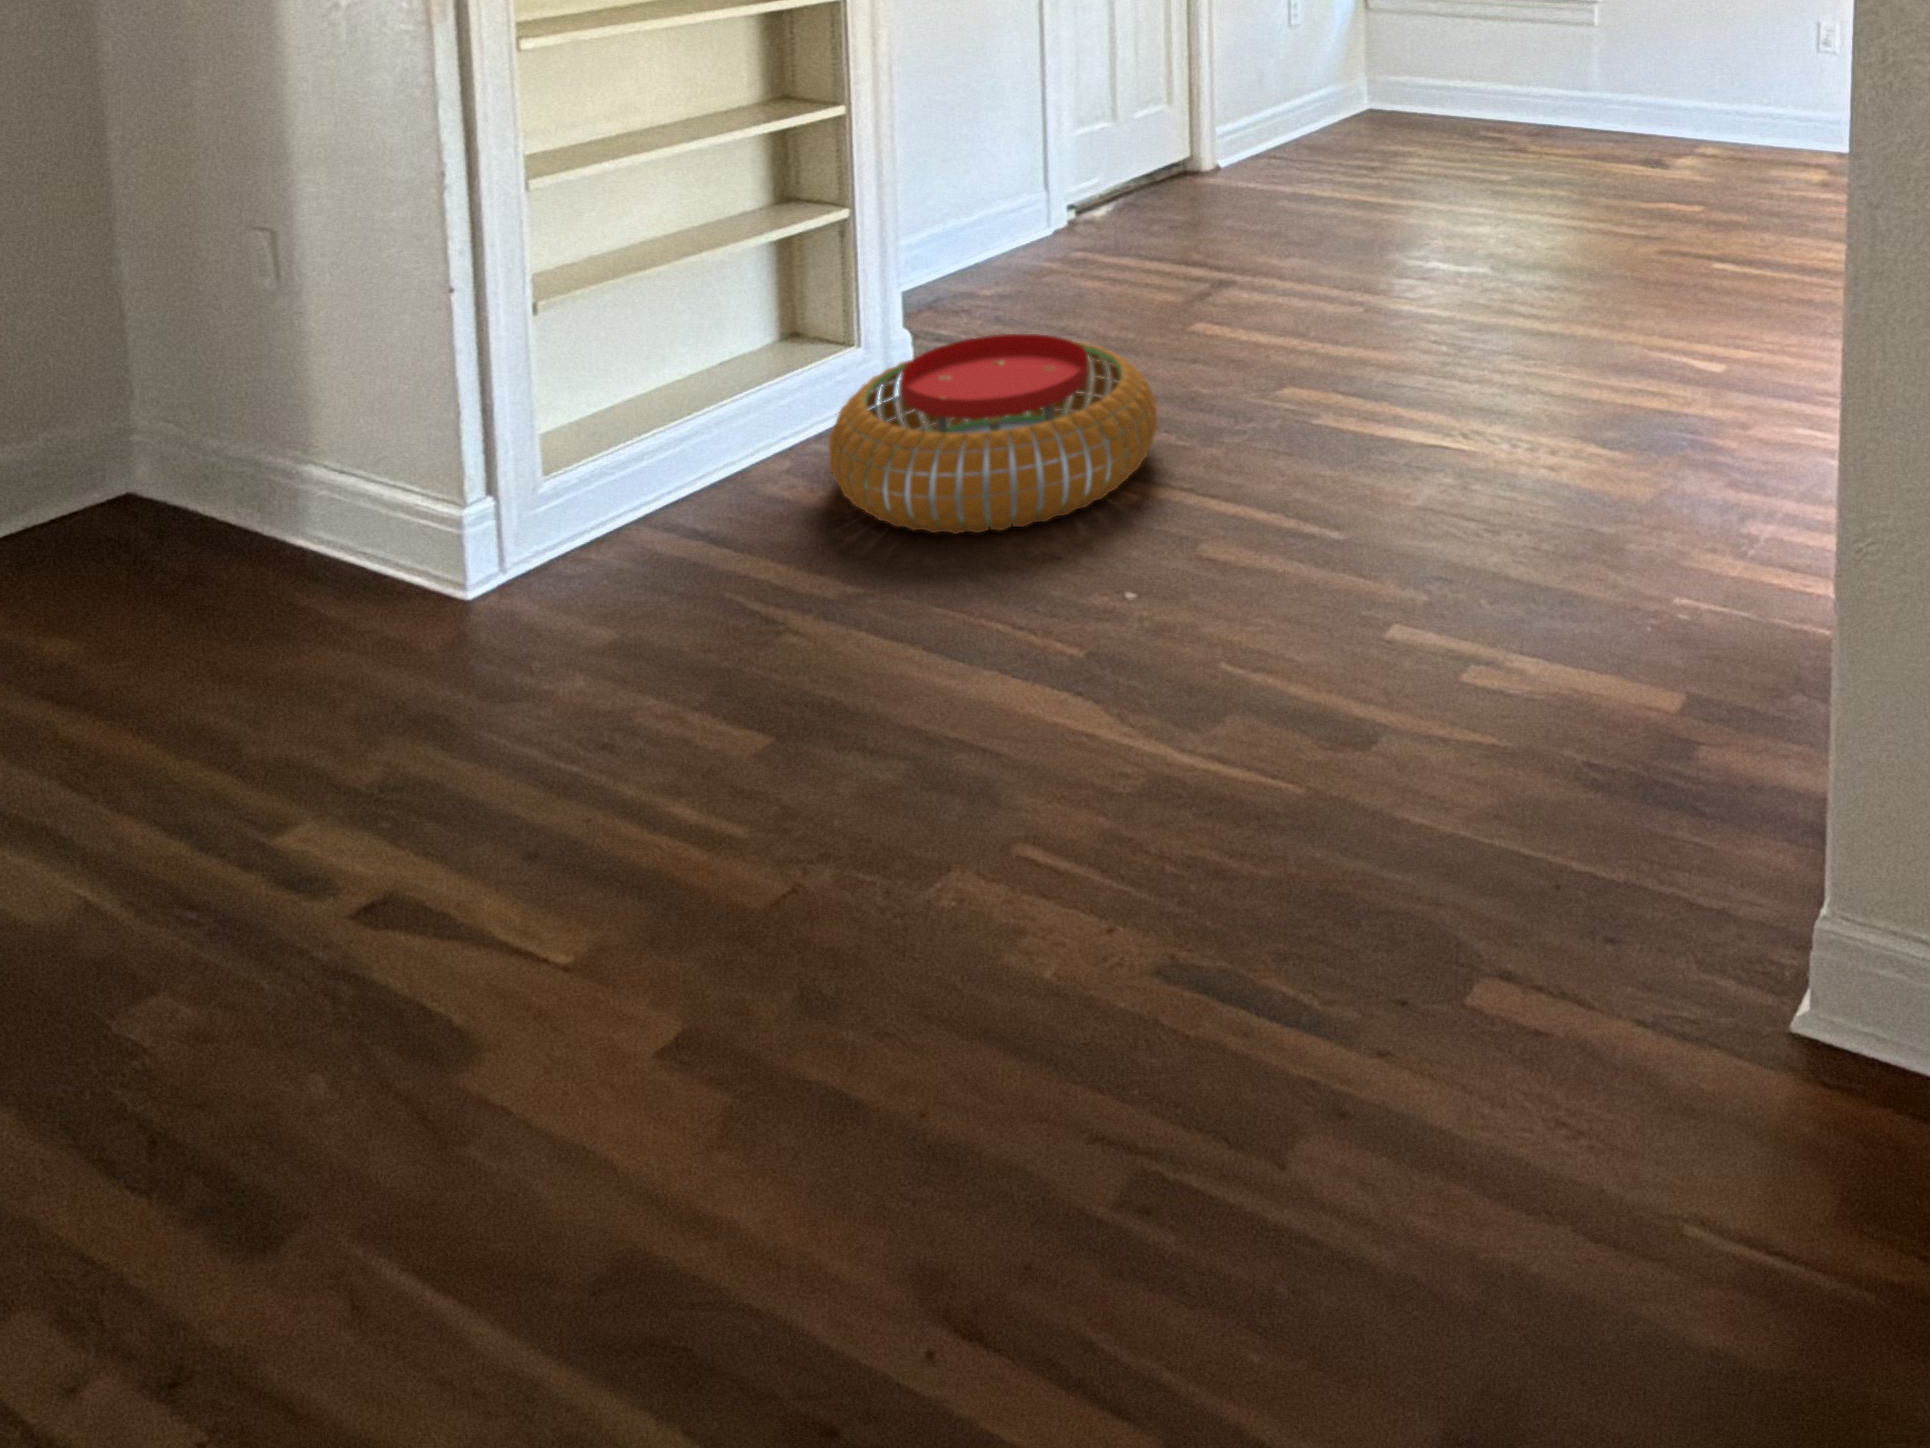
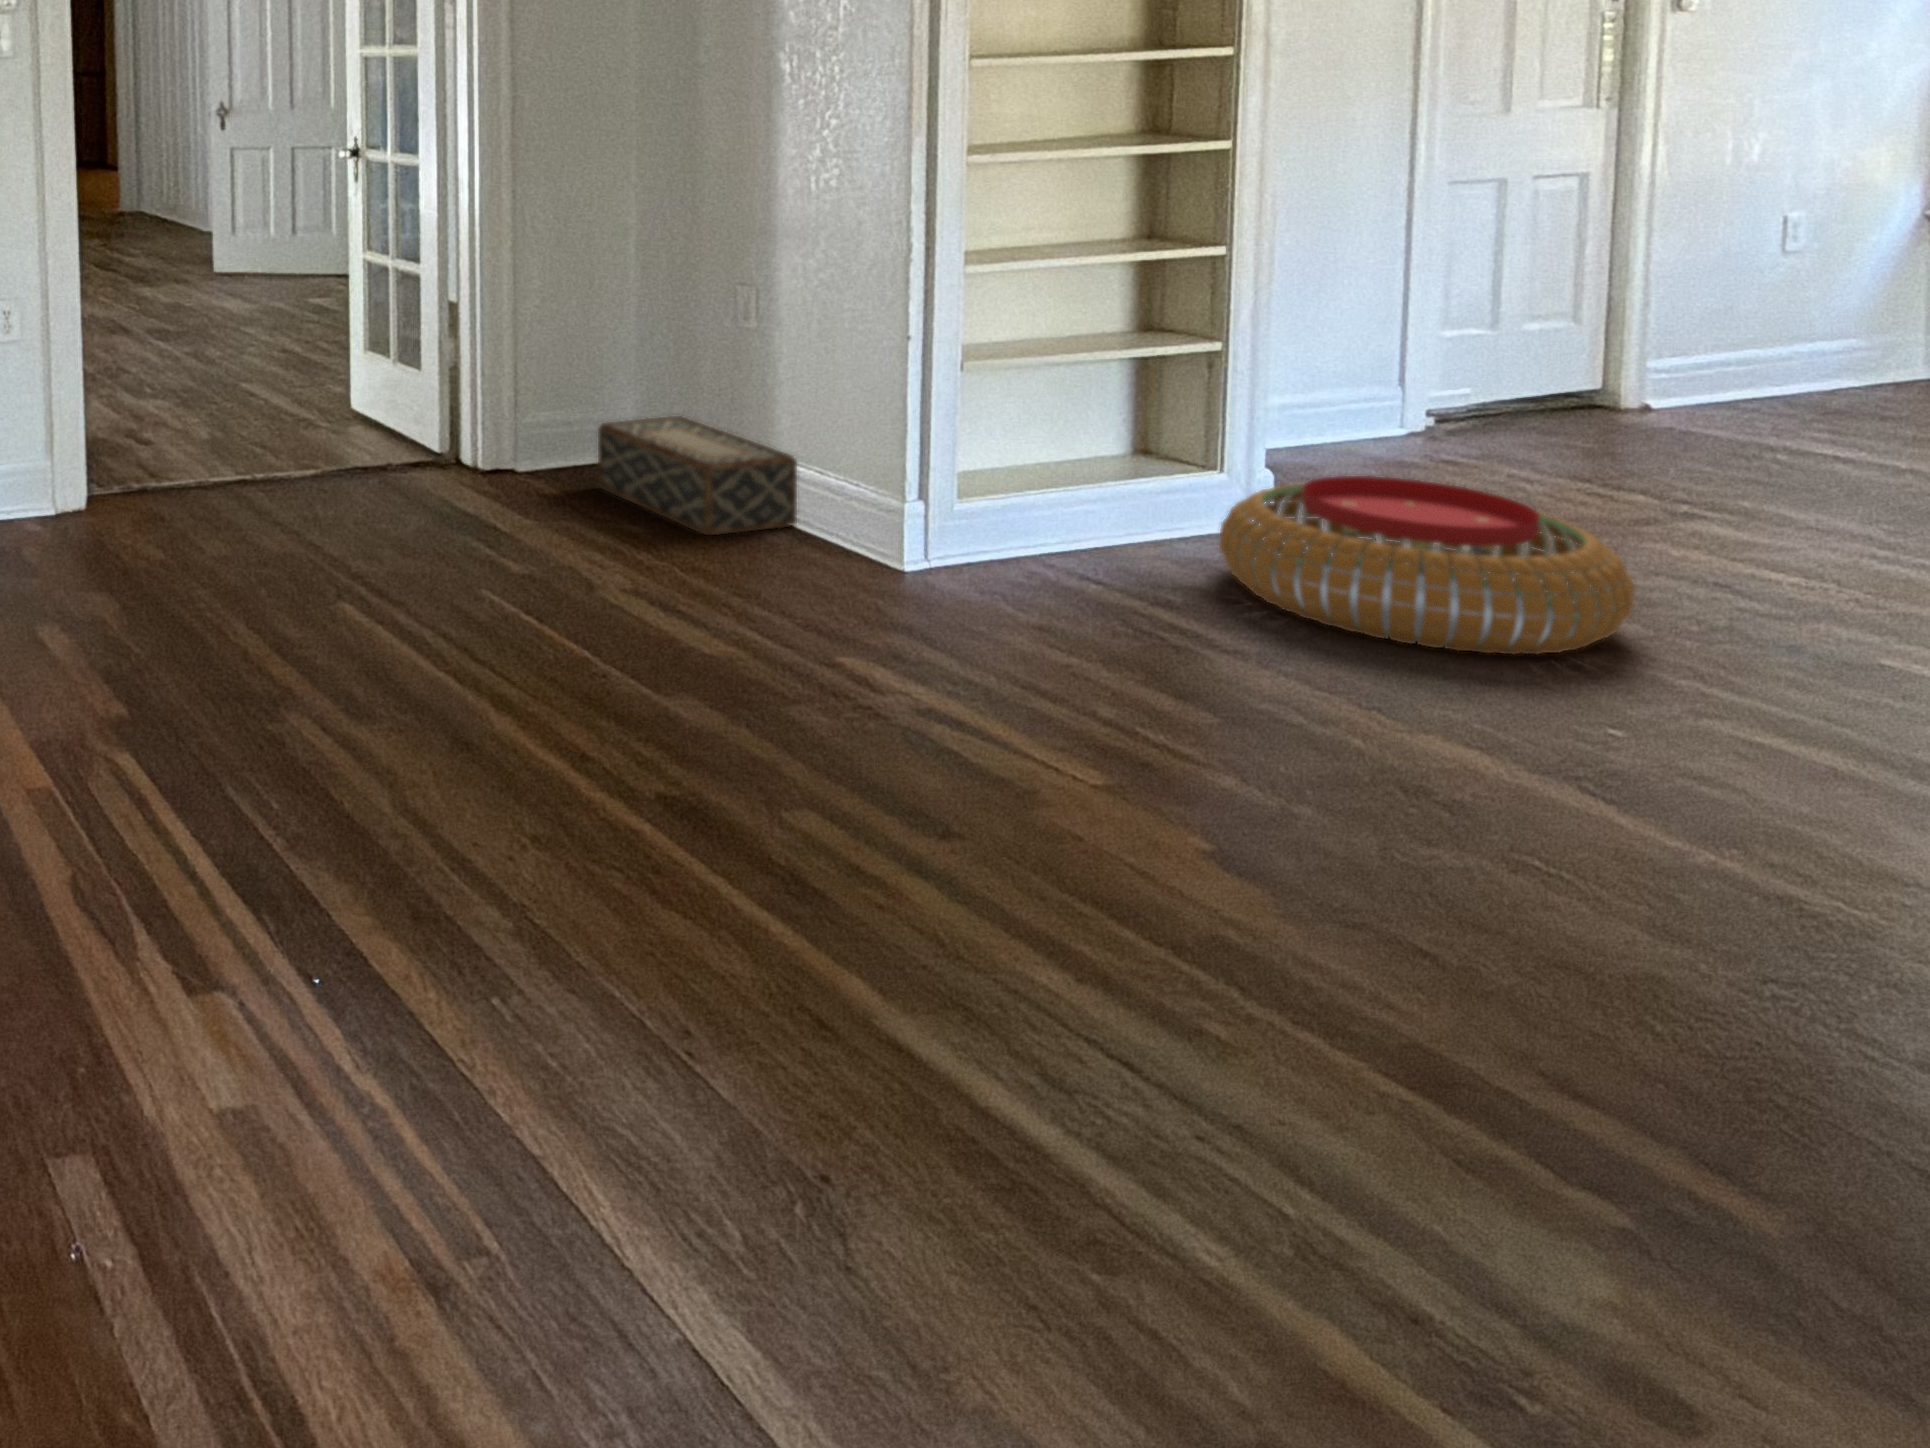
woven basket: none [20,424,336,627] -> present [598,416,797,535]

